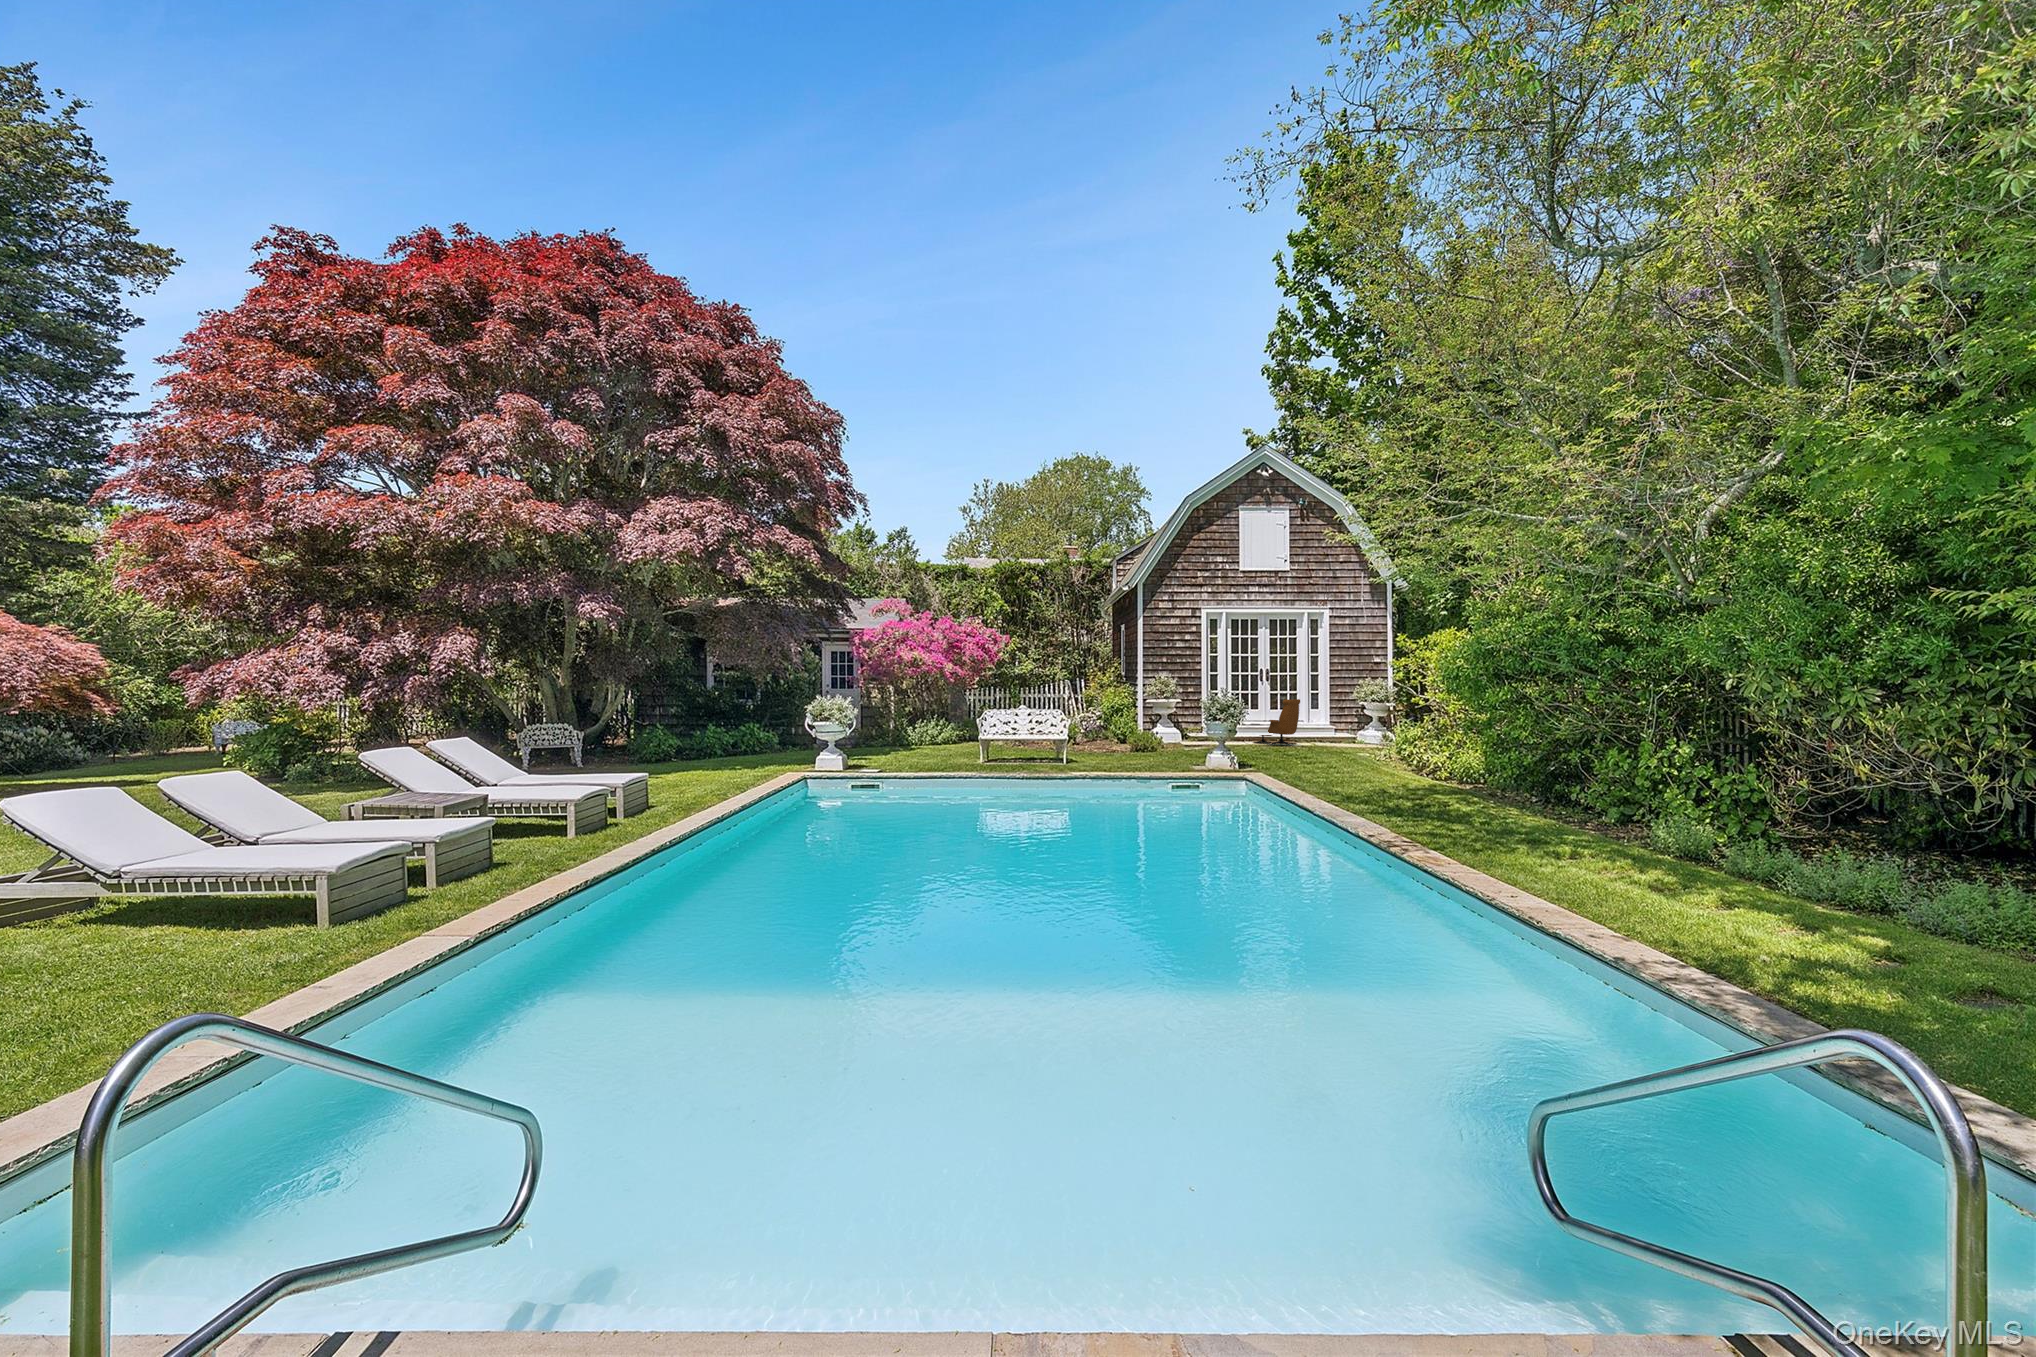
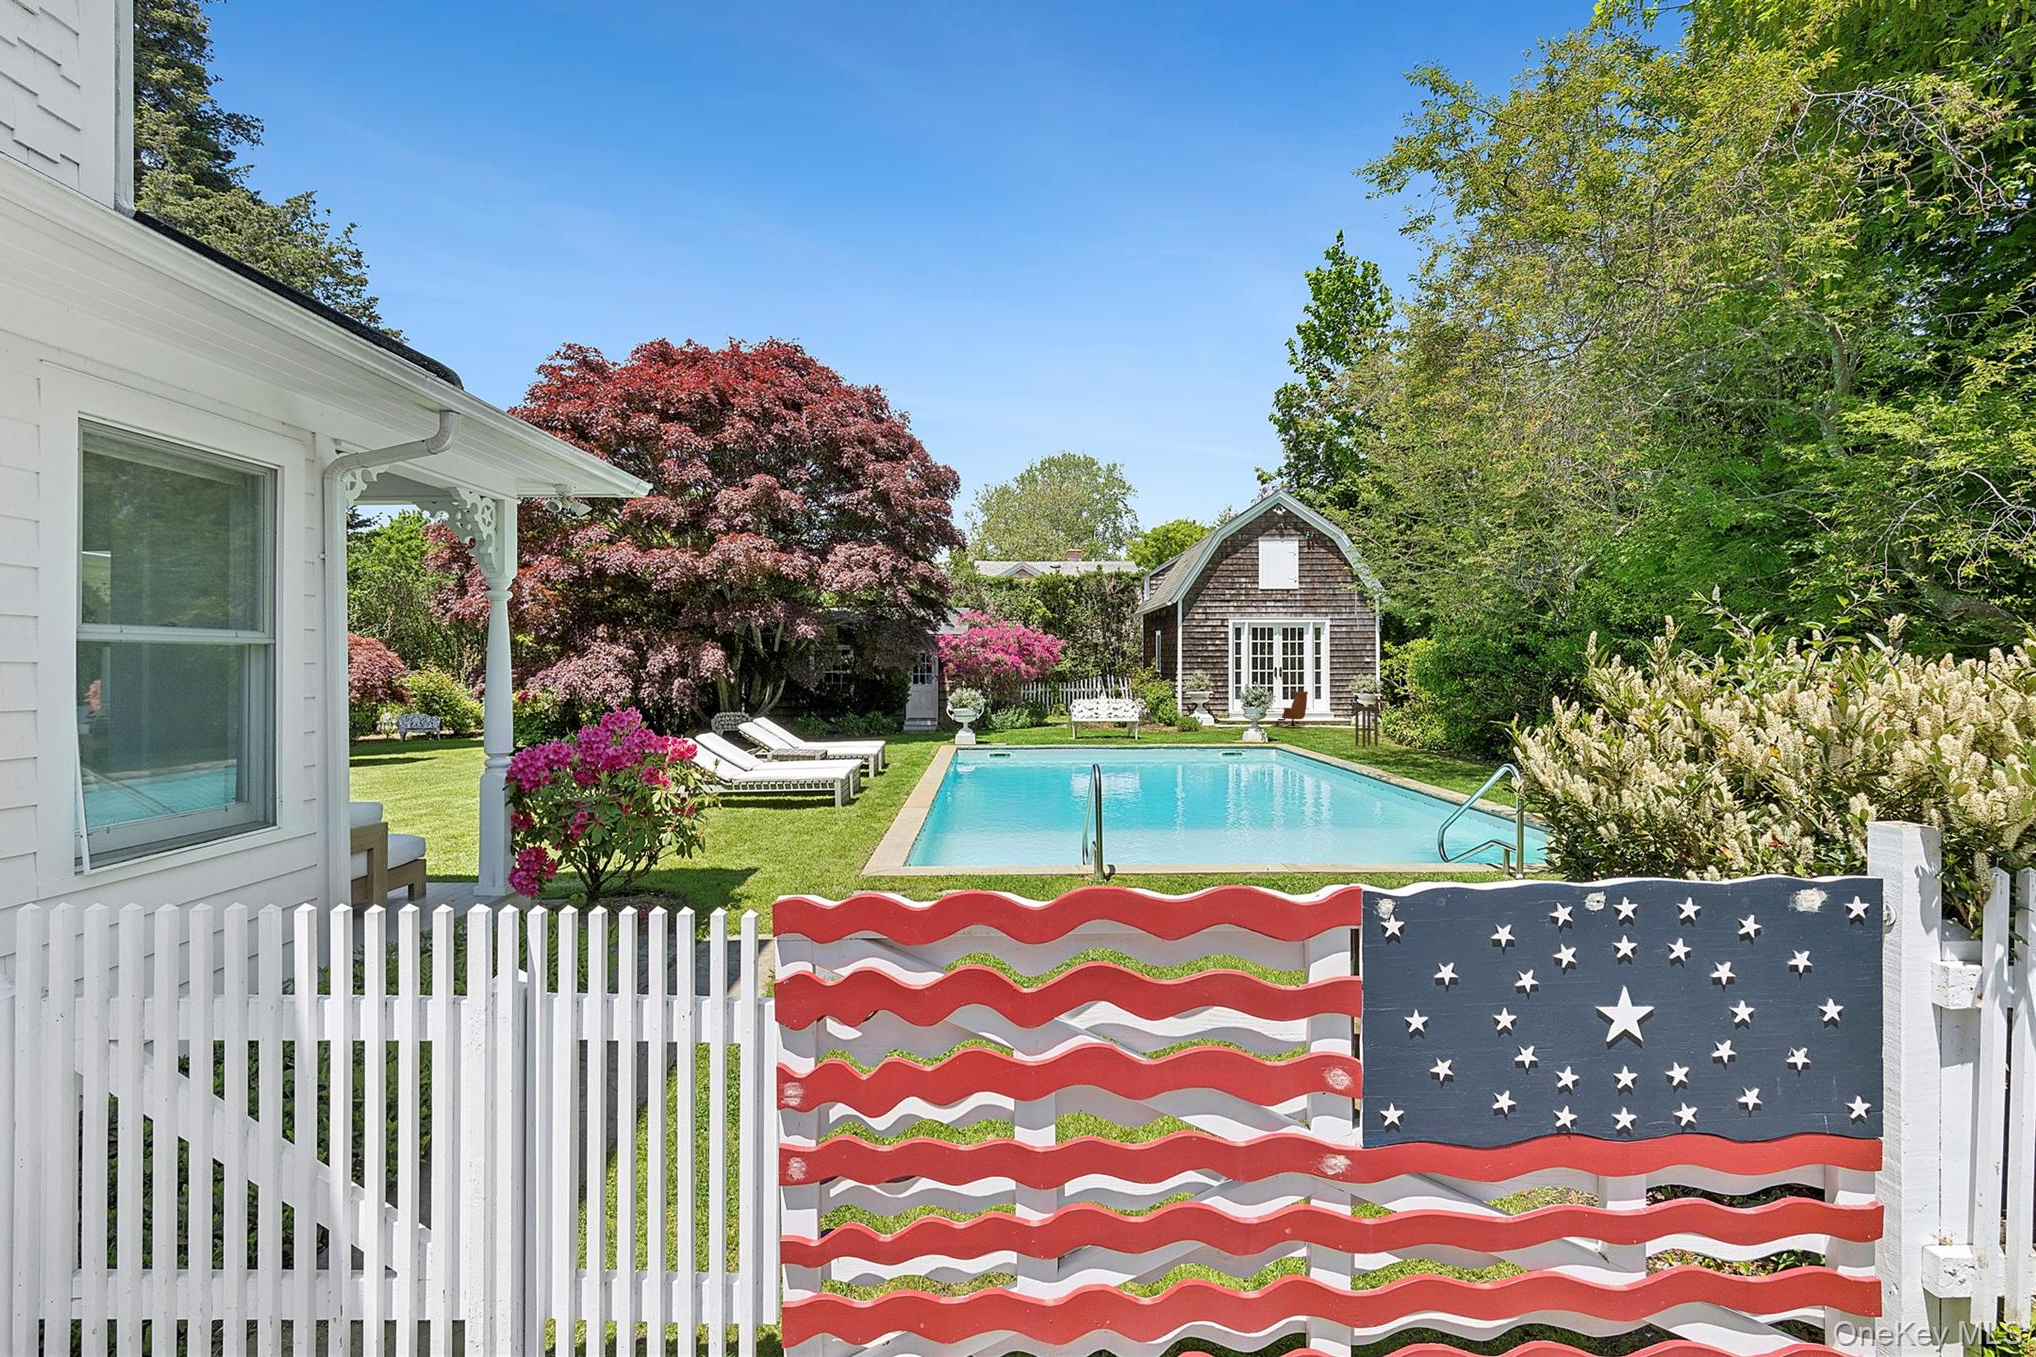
stool: none [1352,722,1386,779] -> present [1355,707,1378,747]

